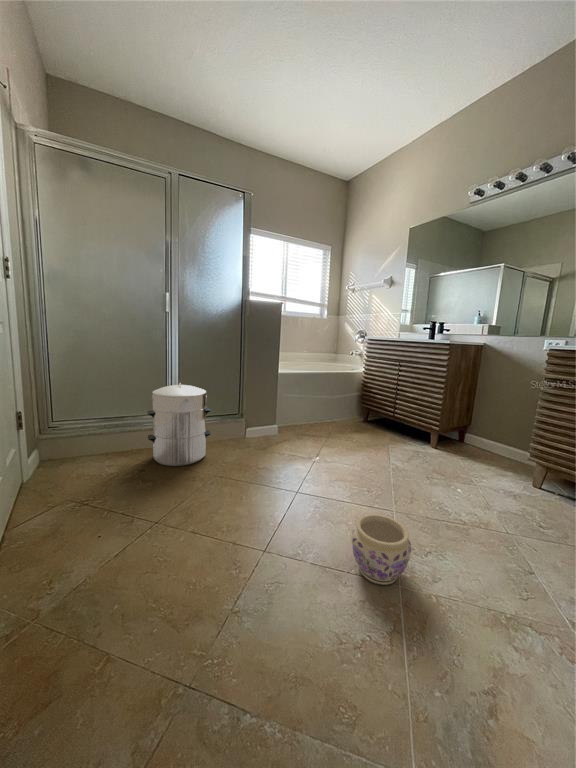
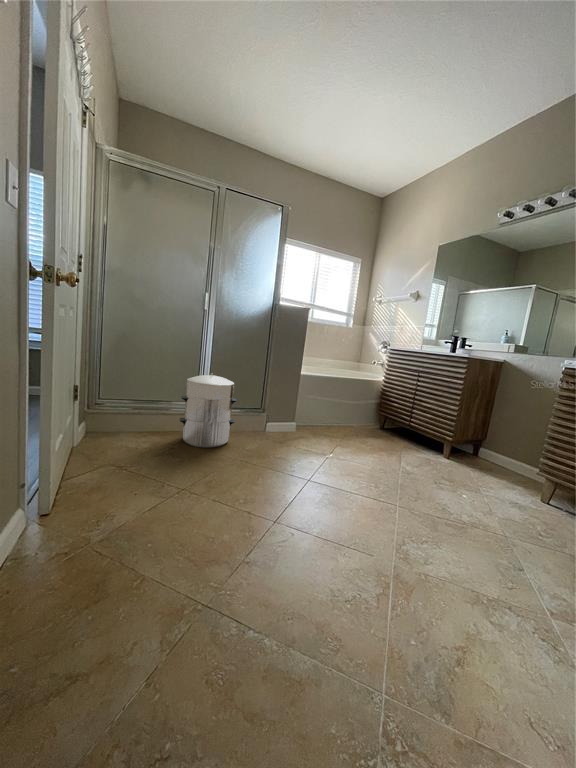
planter: present [352,514,411,586] -> none [353,499,407,562]

